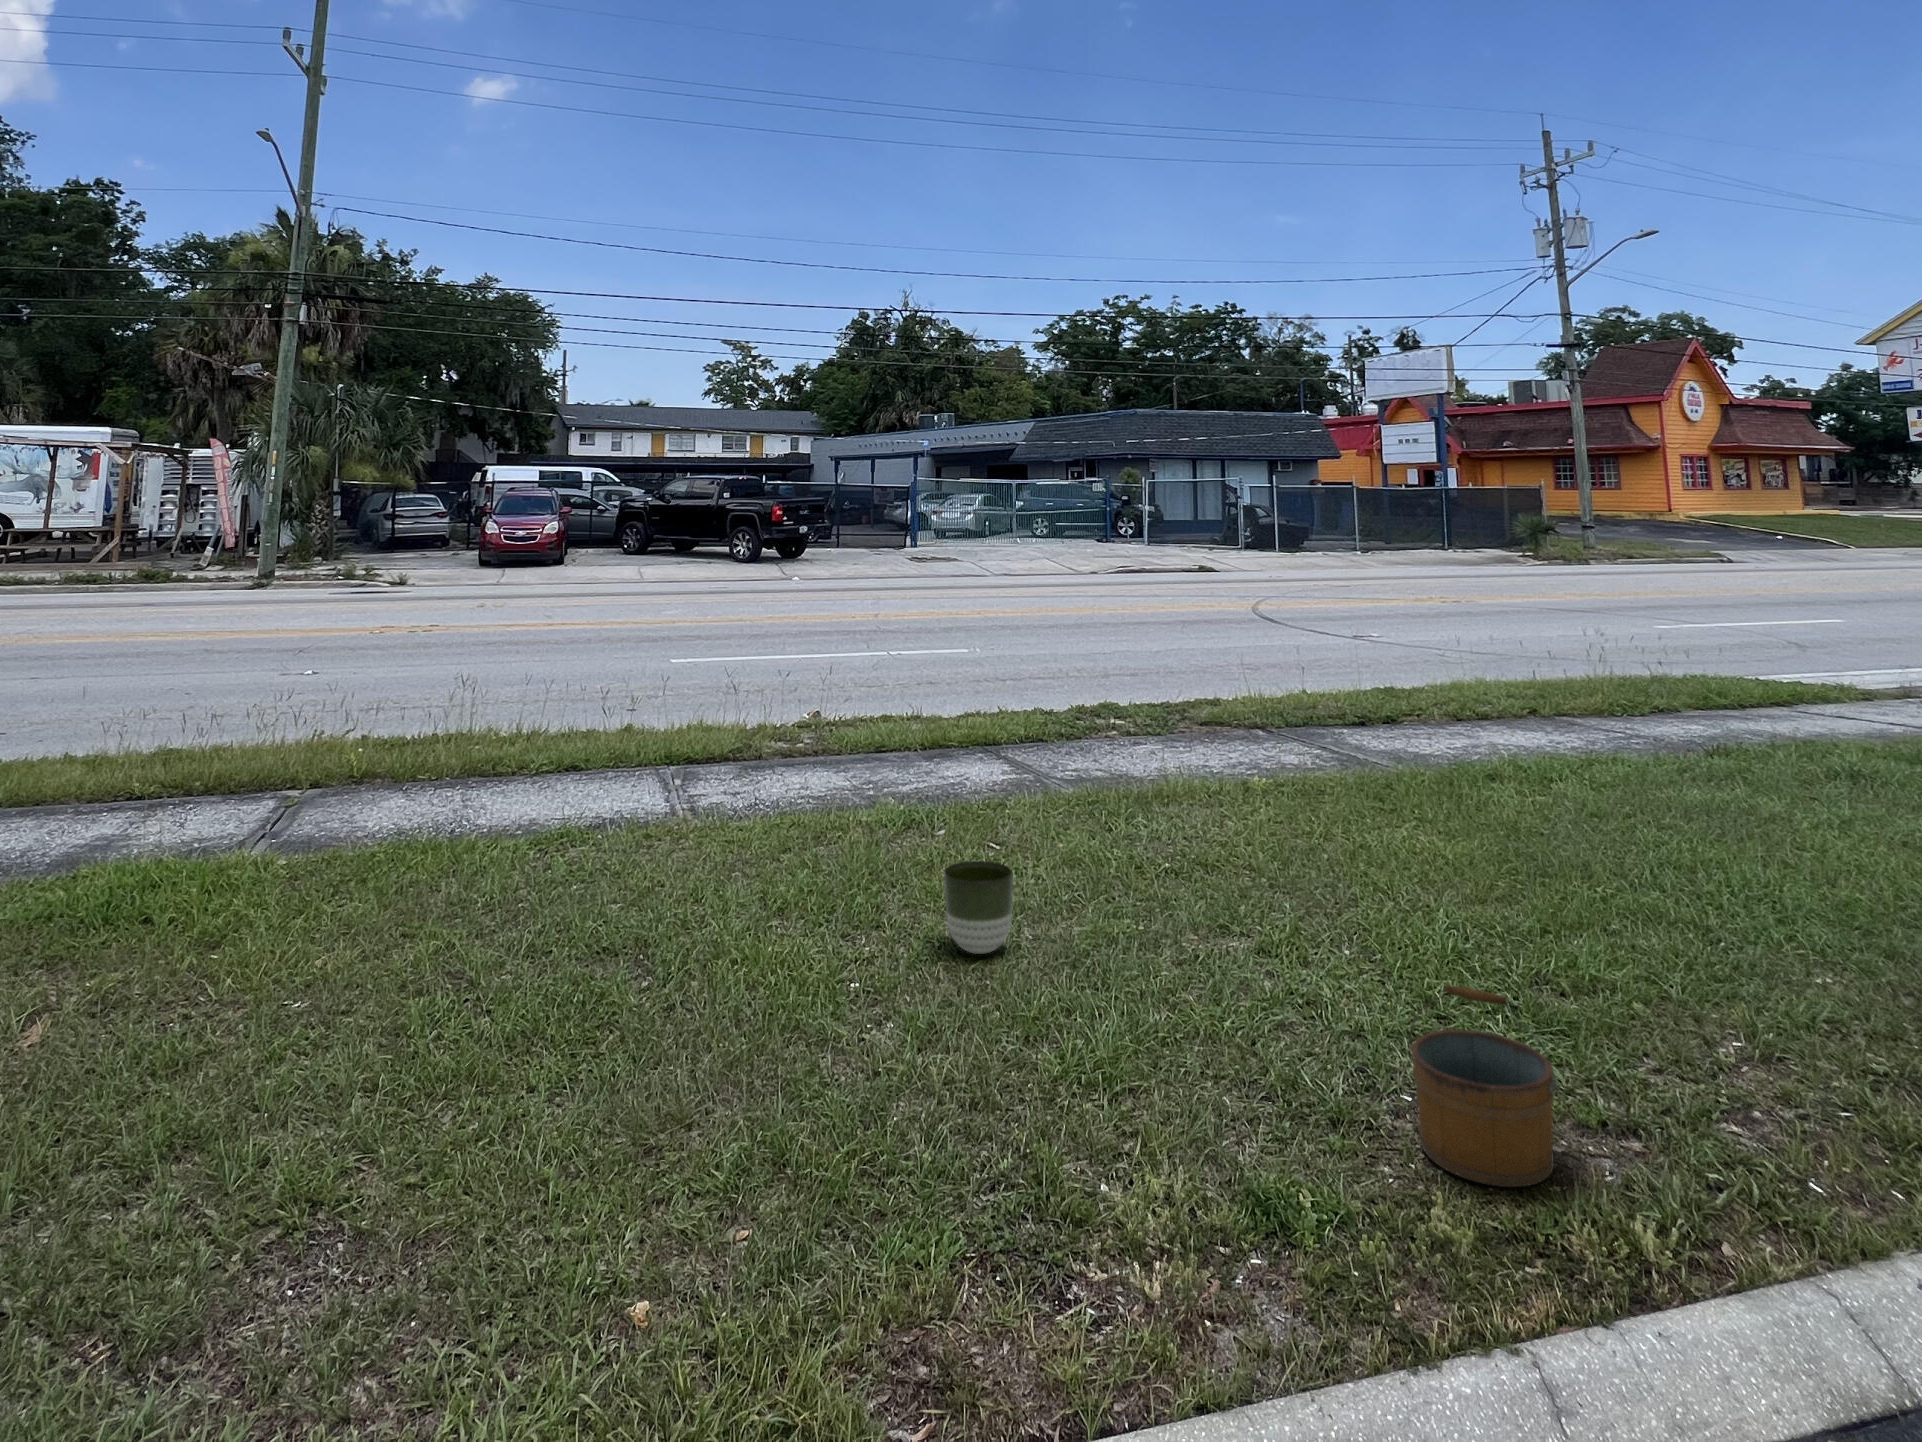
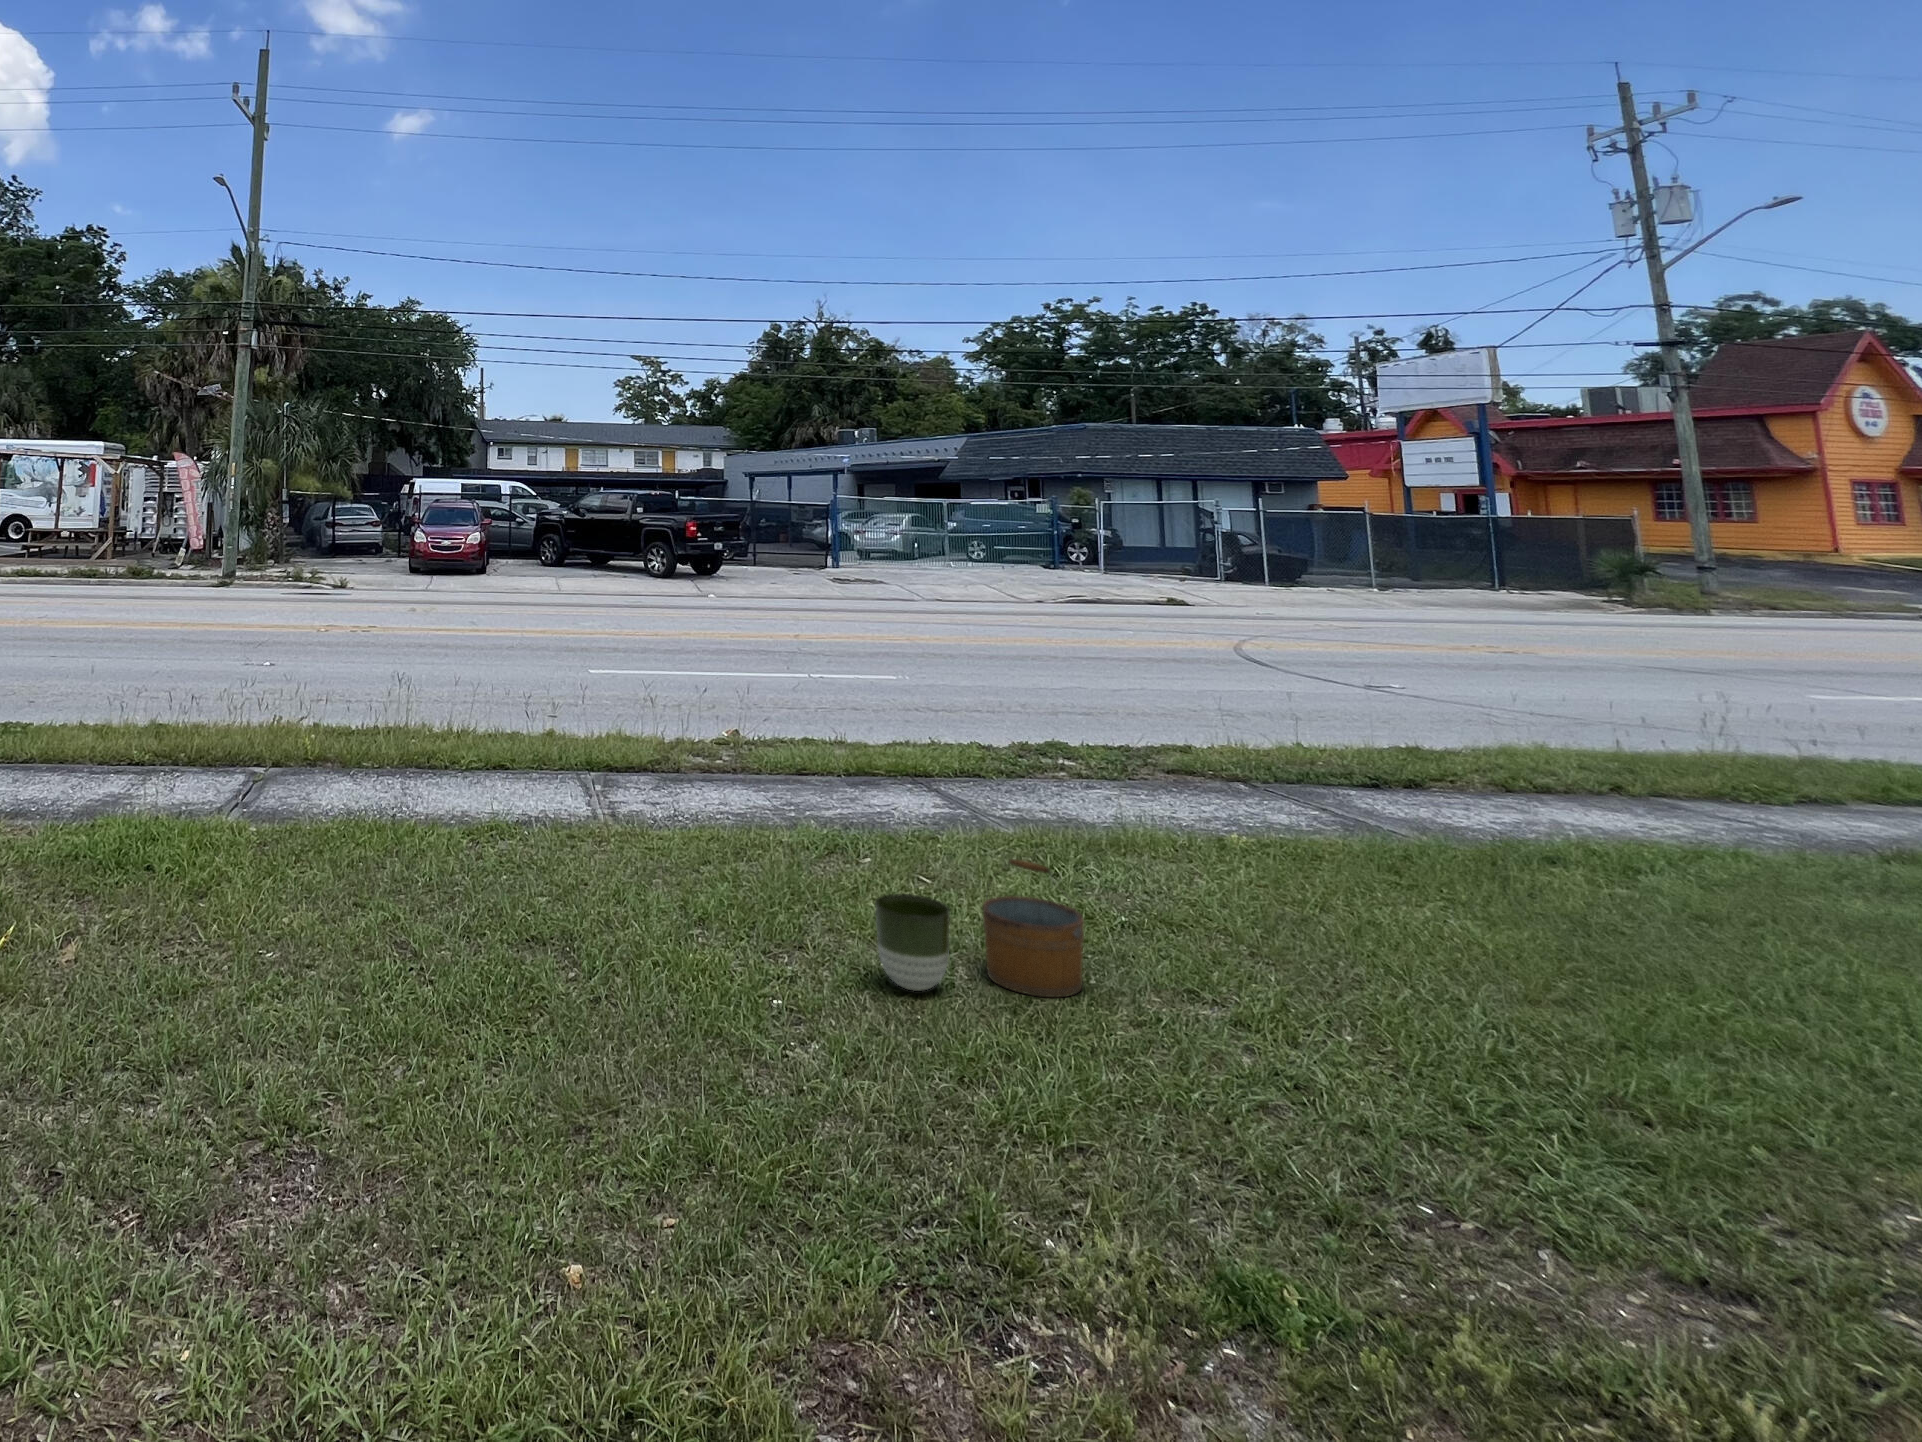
bucket: present [1410,986,1556,1187] -> present [983,859,1084,998]

